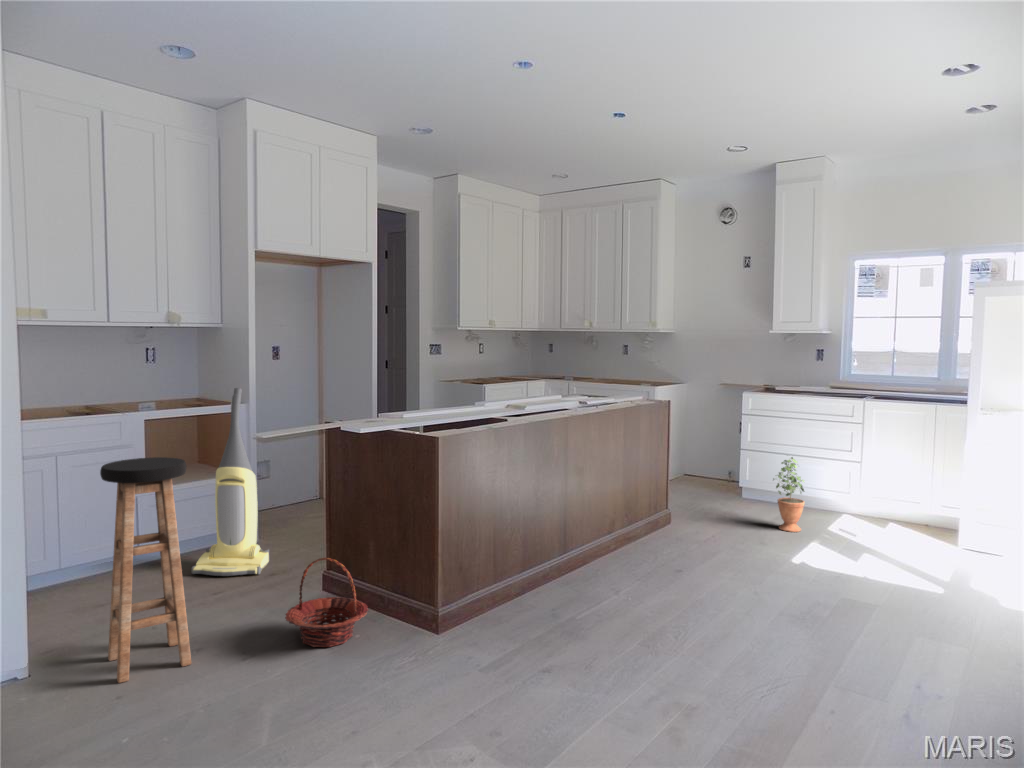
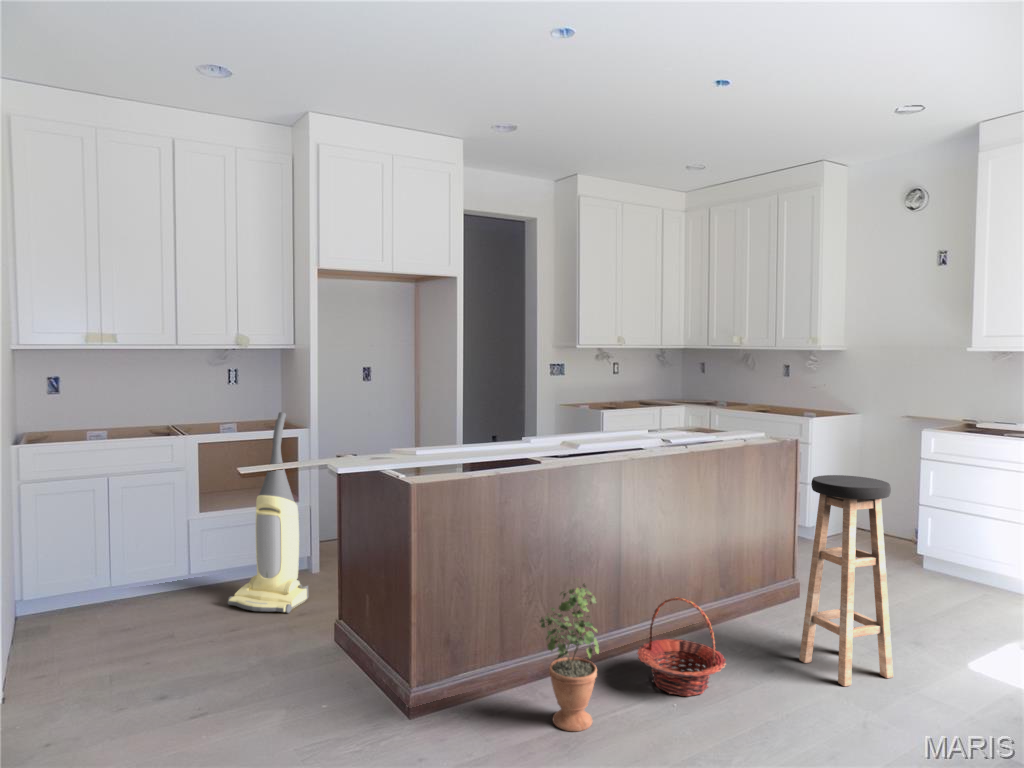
bar stool: present [100,457,191,683] -> present [799,475,893,686]
potted plant: present [776,457,805,532] -> present [540,584,599,731]
basket: present [285,558,368,647] -> present [637,598,726,696]

